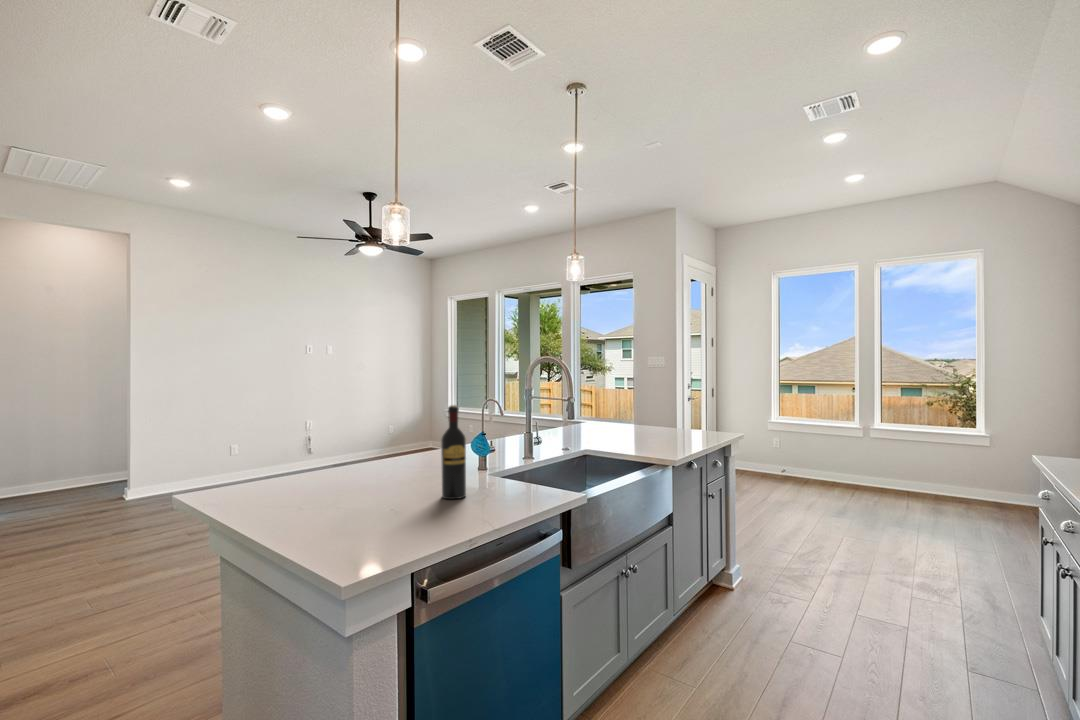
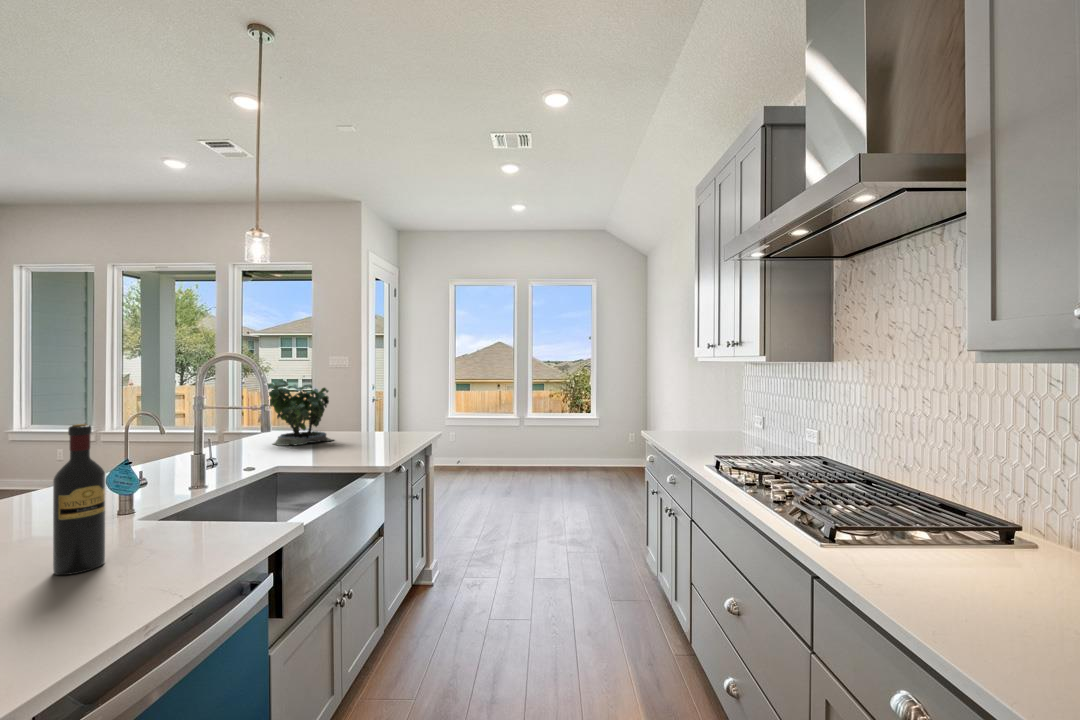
potted plant: none [581,375,638,435] -> present [267,379,332,446]

